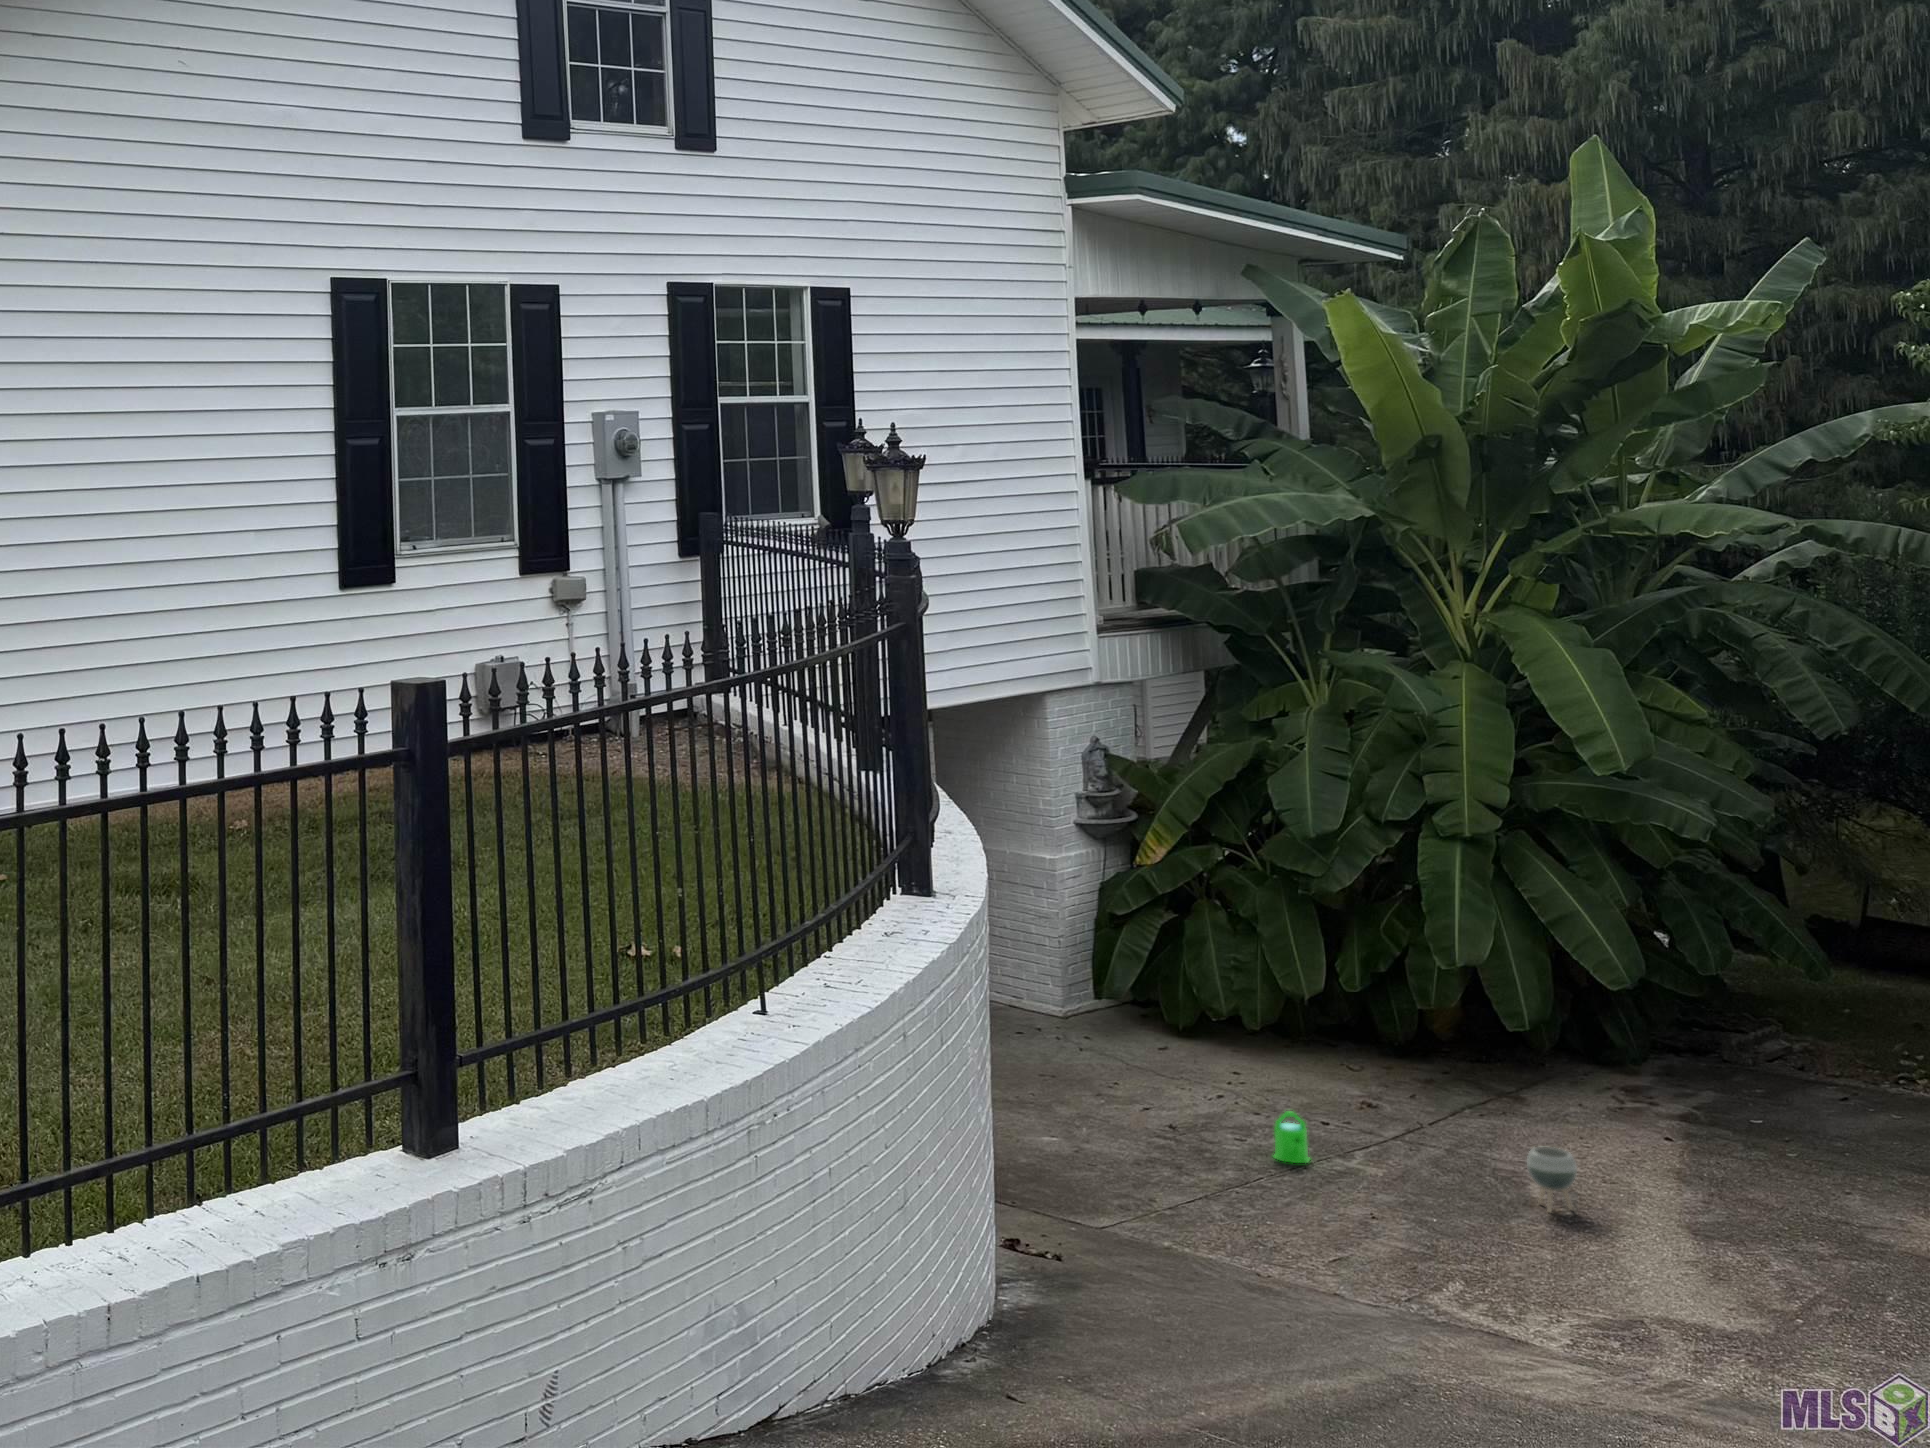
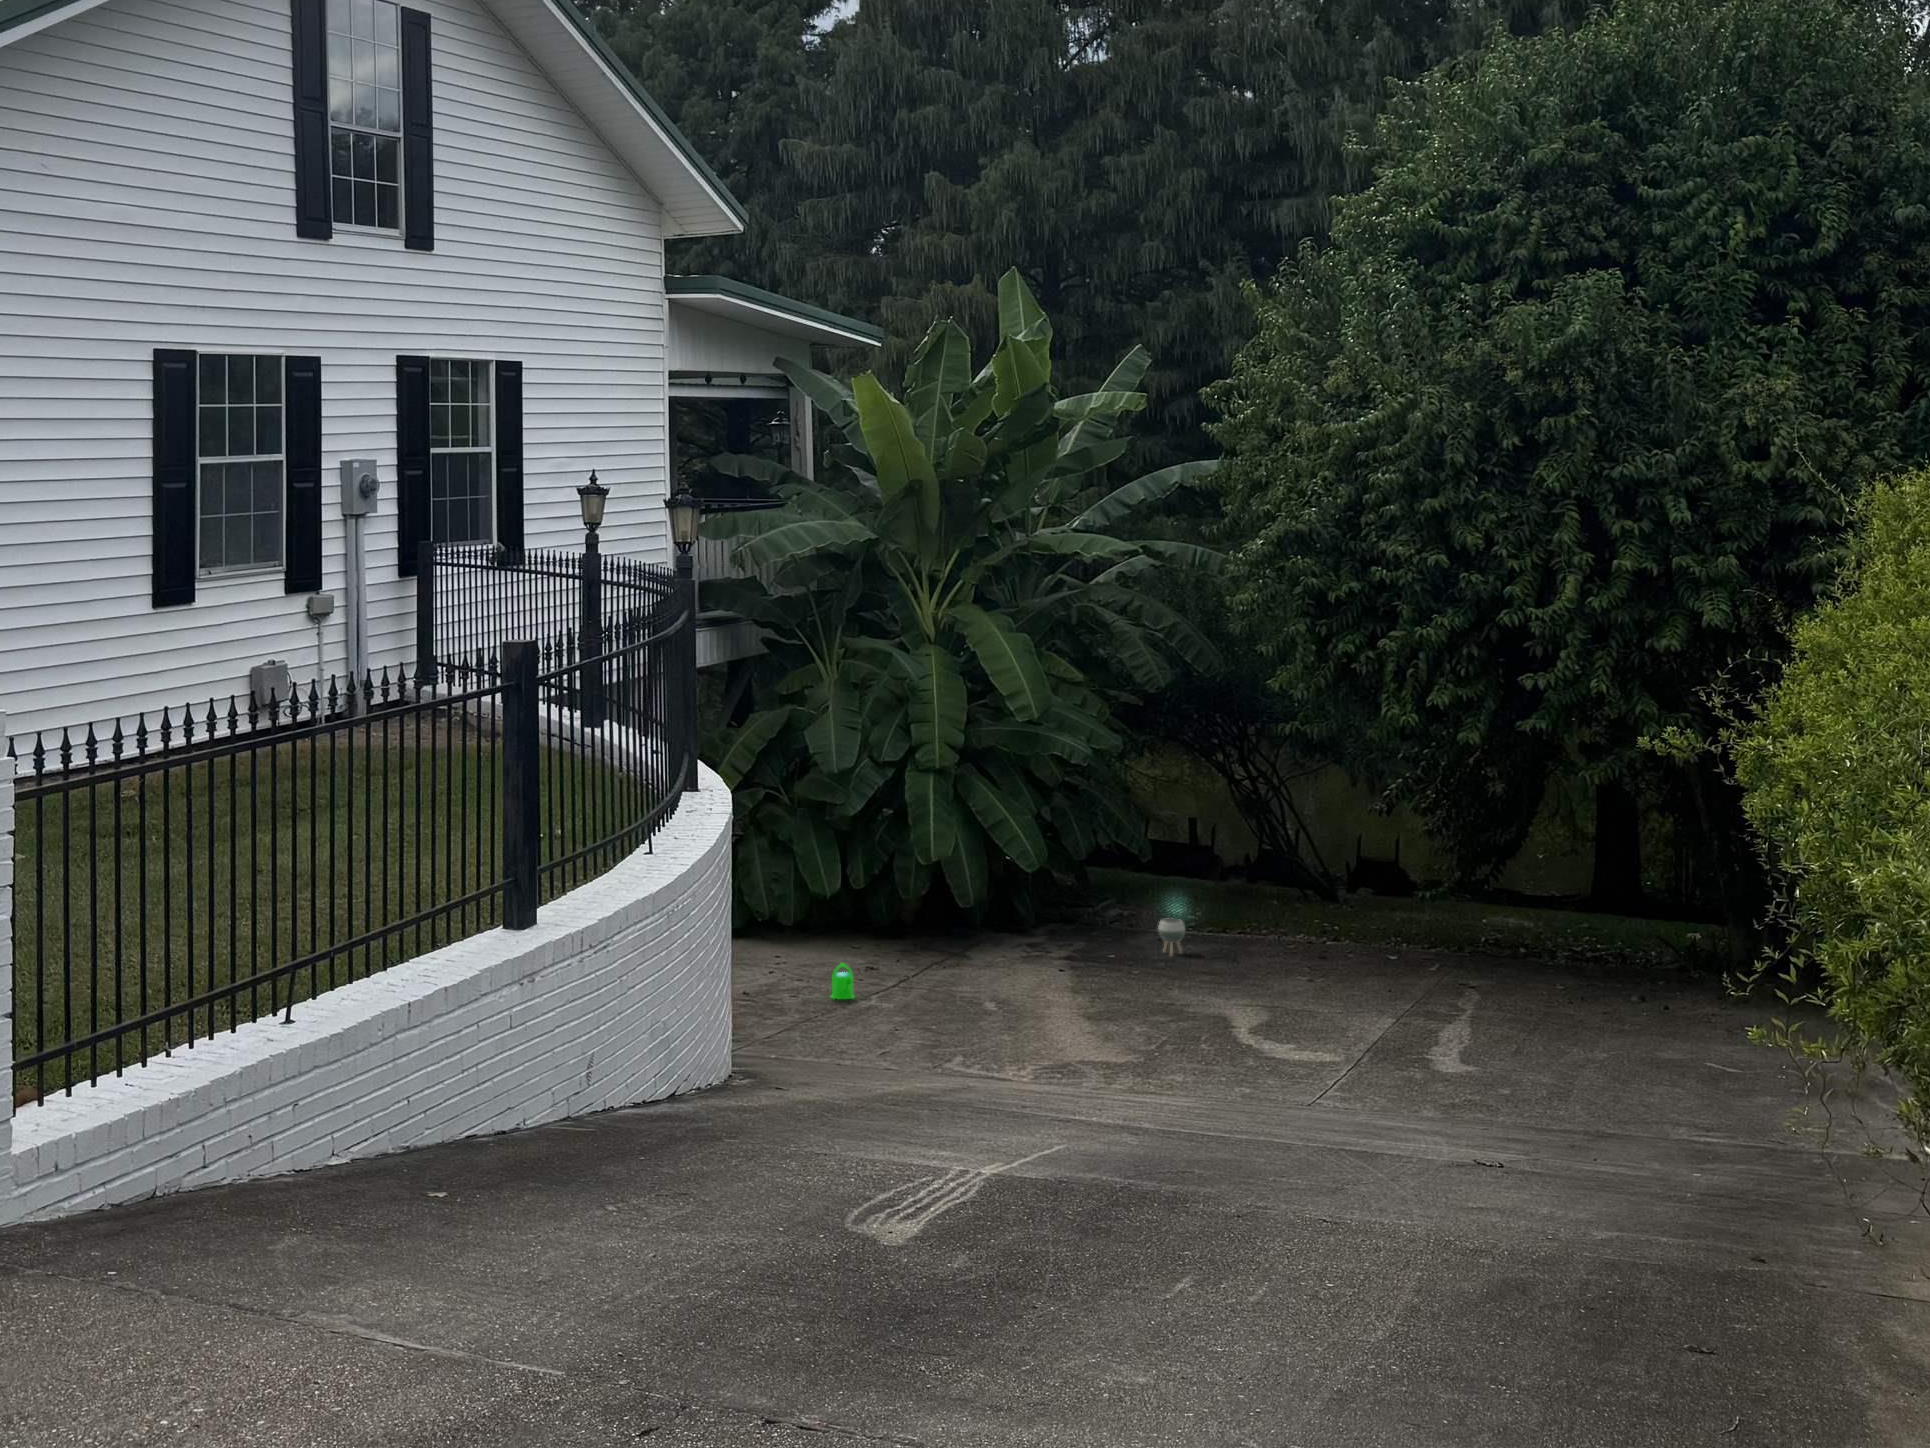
planter: present [1527,1147,1577,1213] -> present [1158,918,1185,955]

